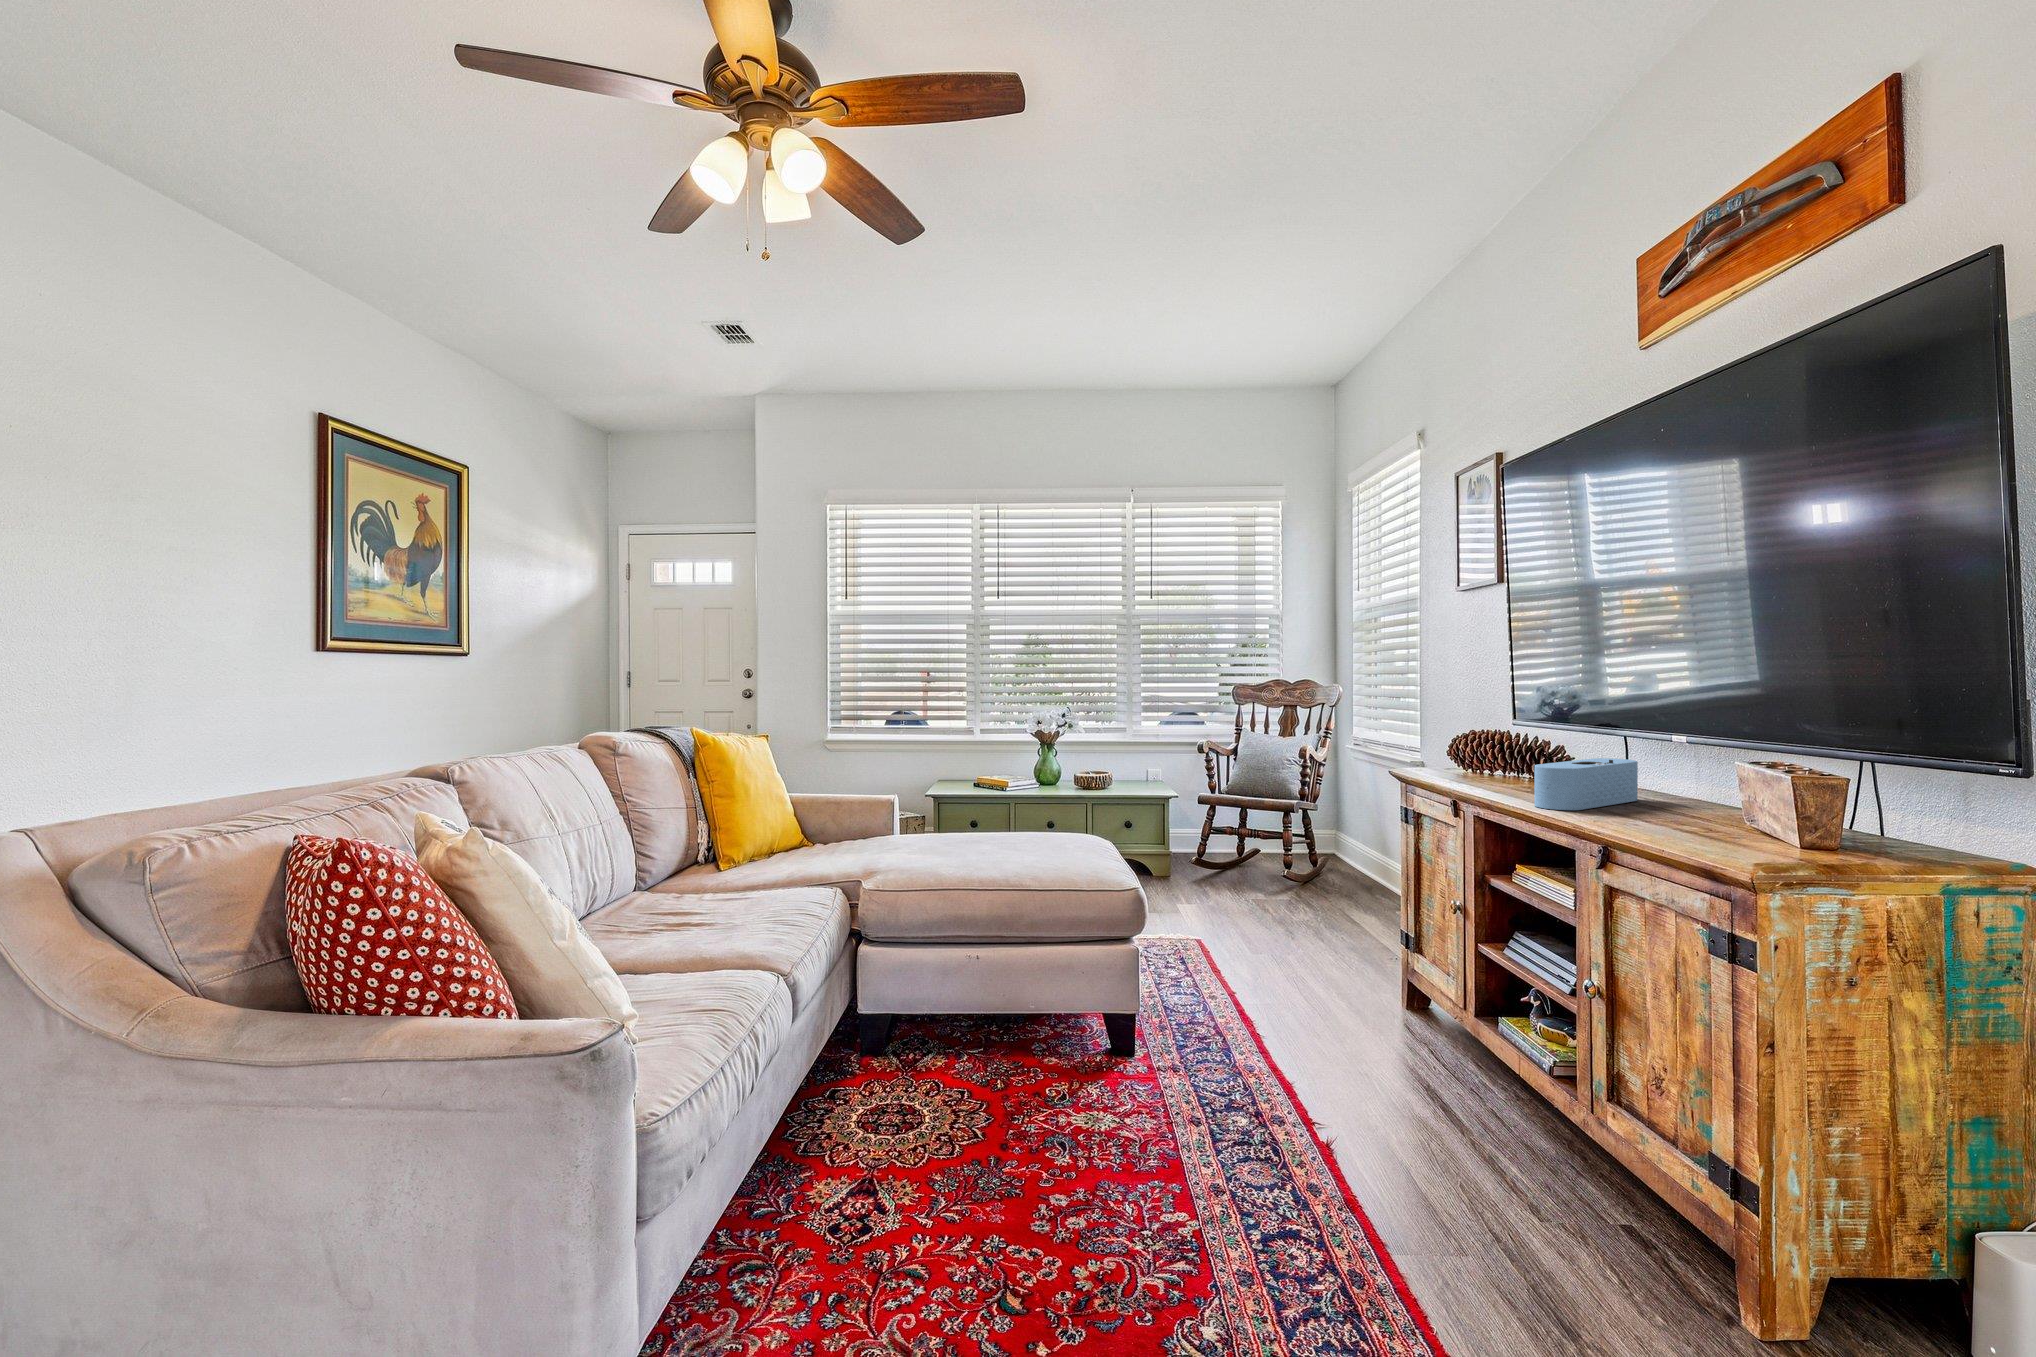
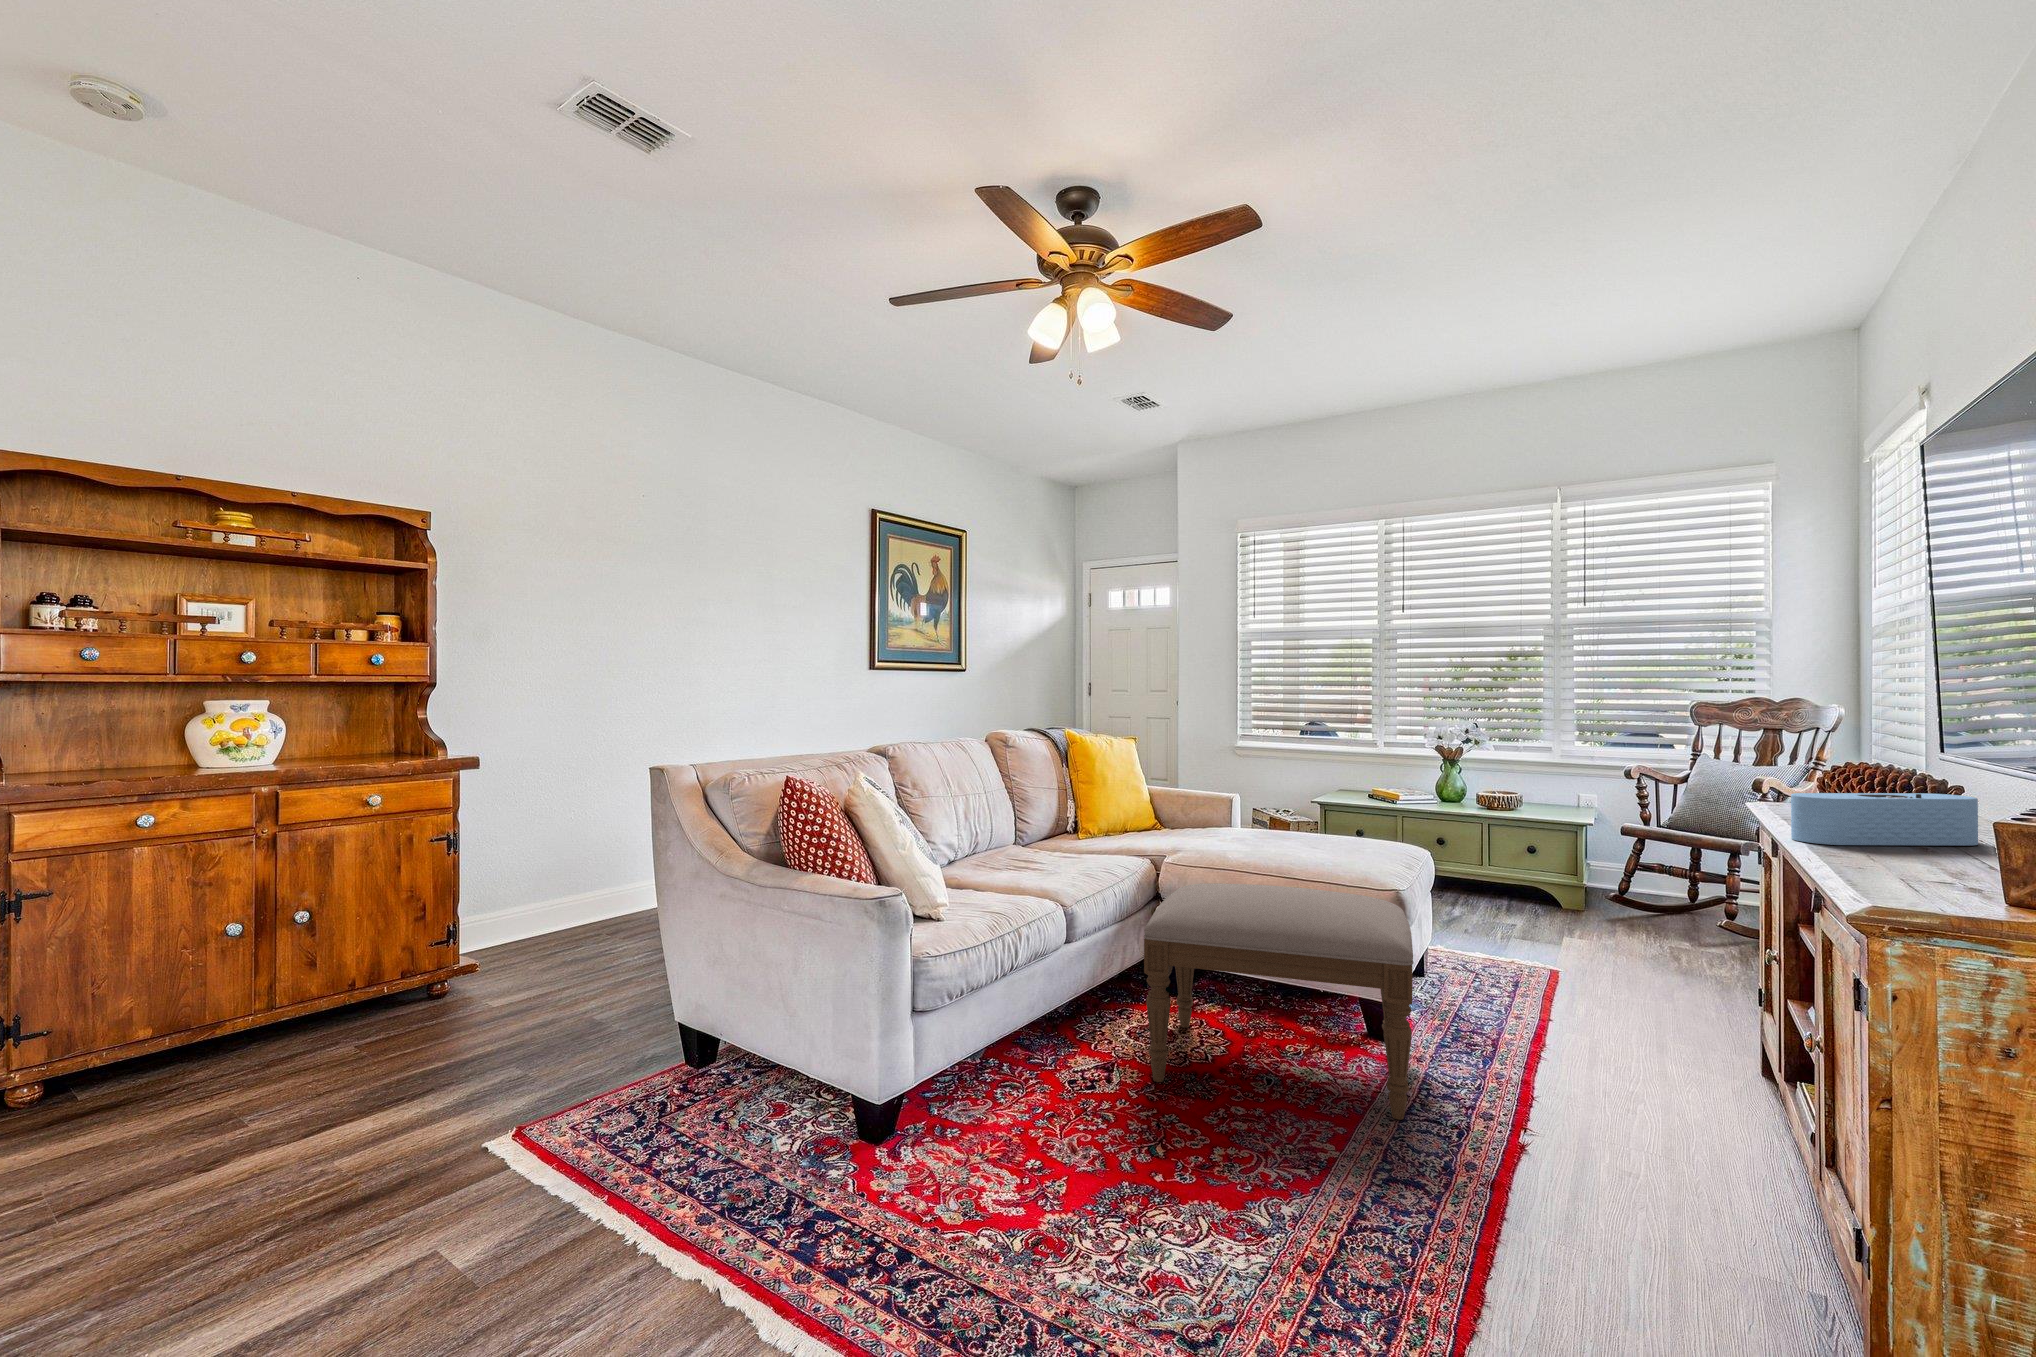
ottoman: none [903,904,1230,1191] -> present [1144,883,1414,1120]

